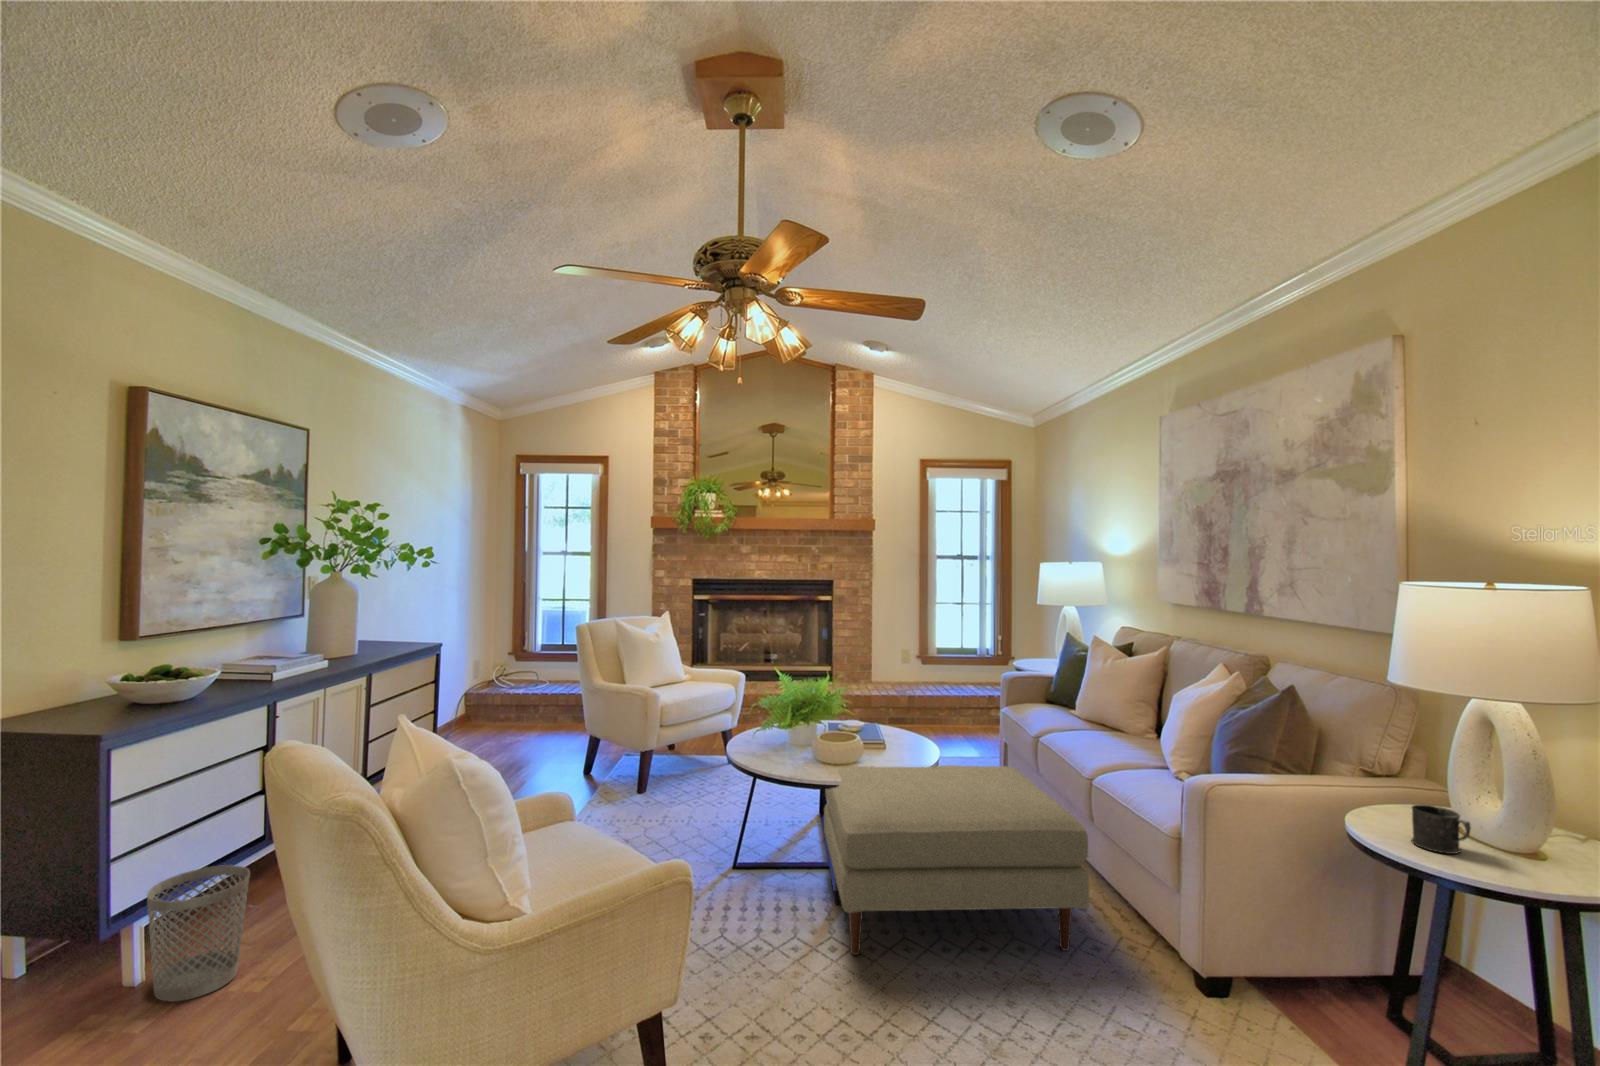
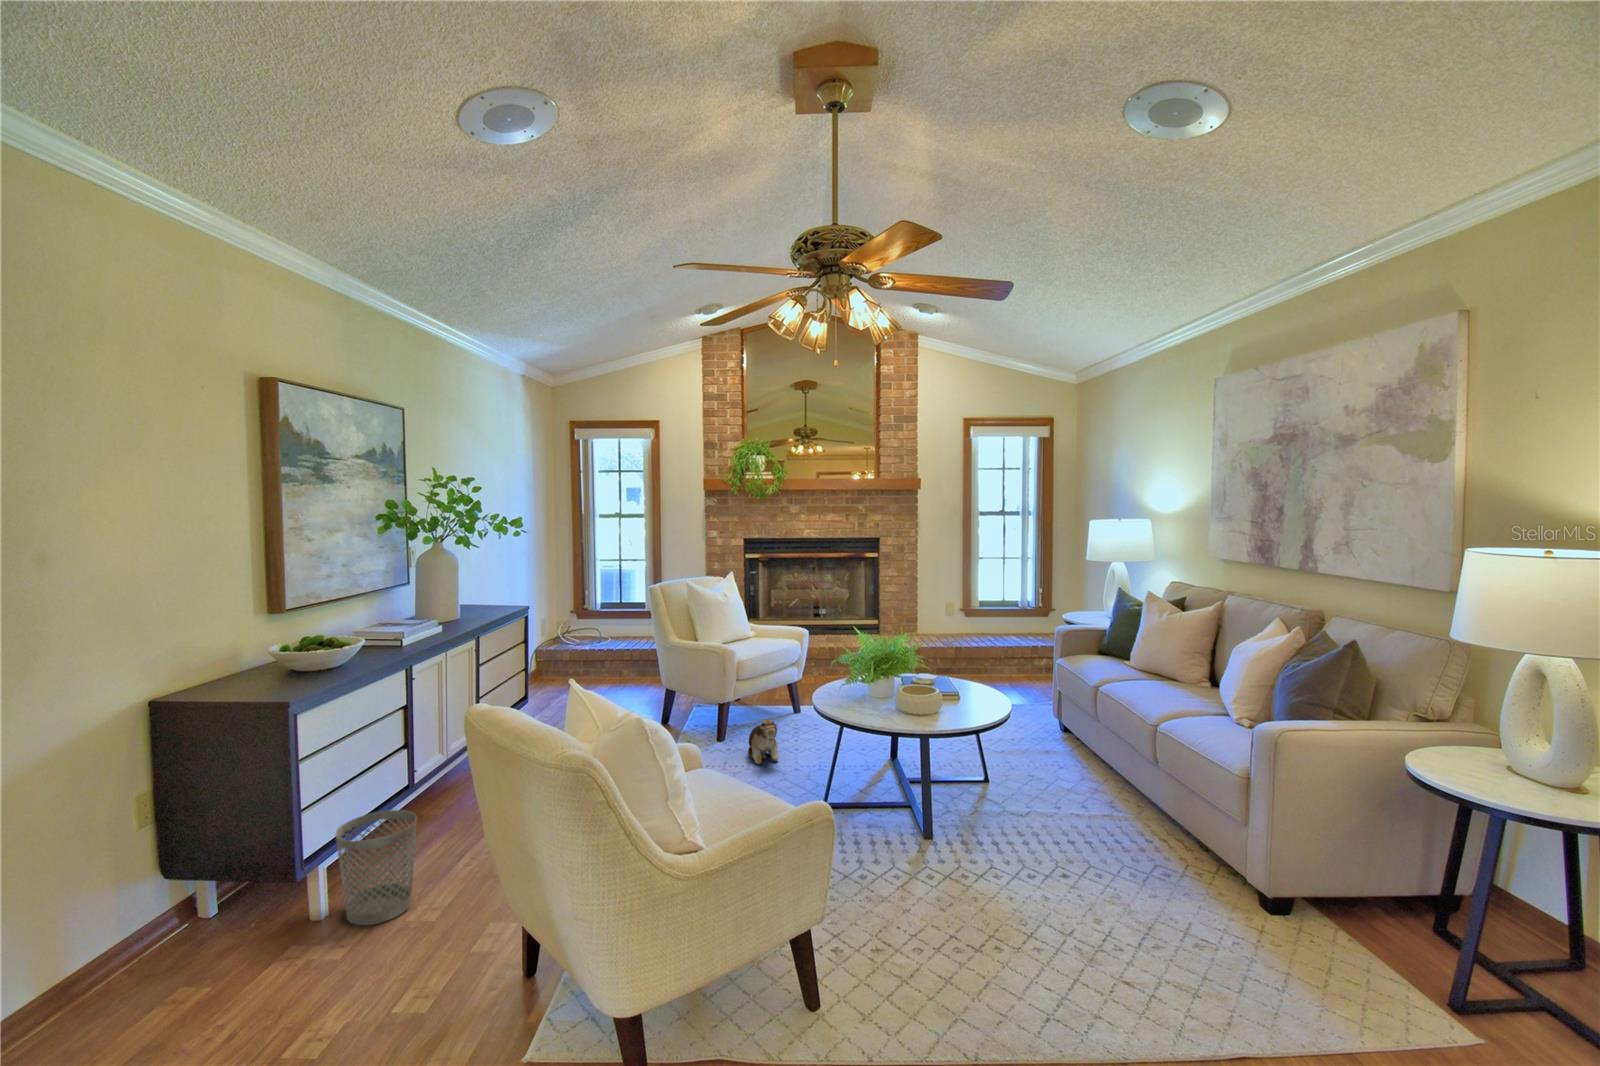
ottoman: present [824,765,1089,955] -> none [907,714,1162,882]
plush toy: none [667,768,698,818] -> present [748,719,779,764]
mug: present [1411,805,1471,854] -> none [1469,745,1526,788]

